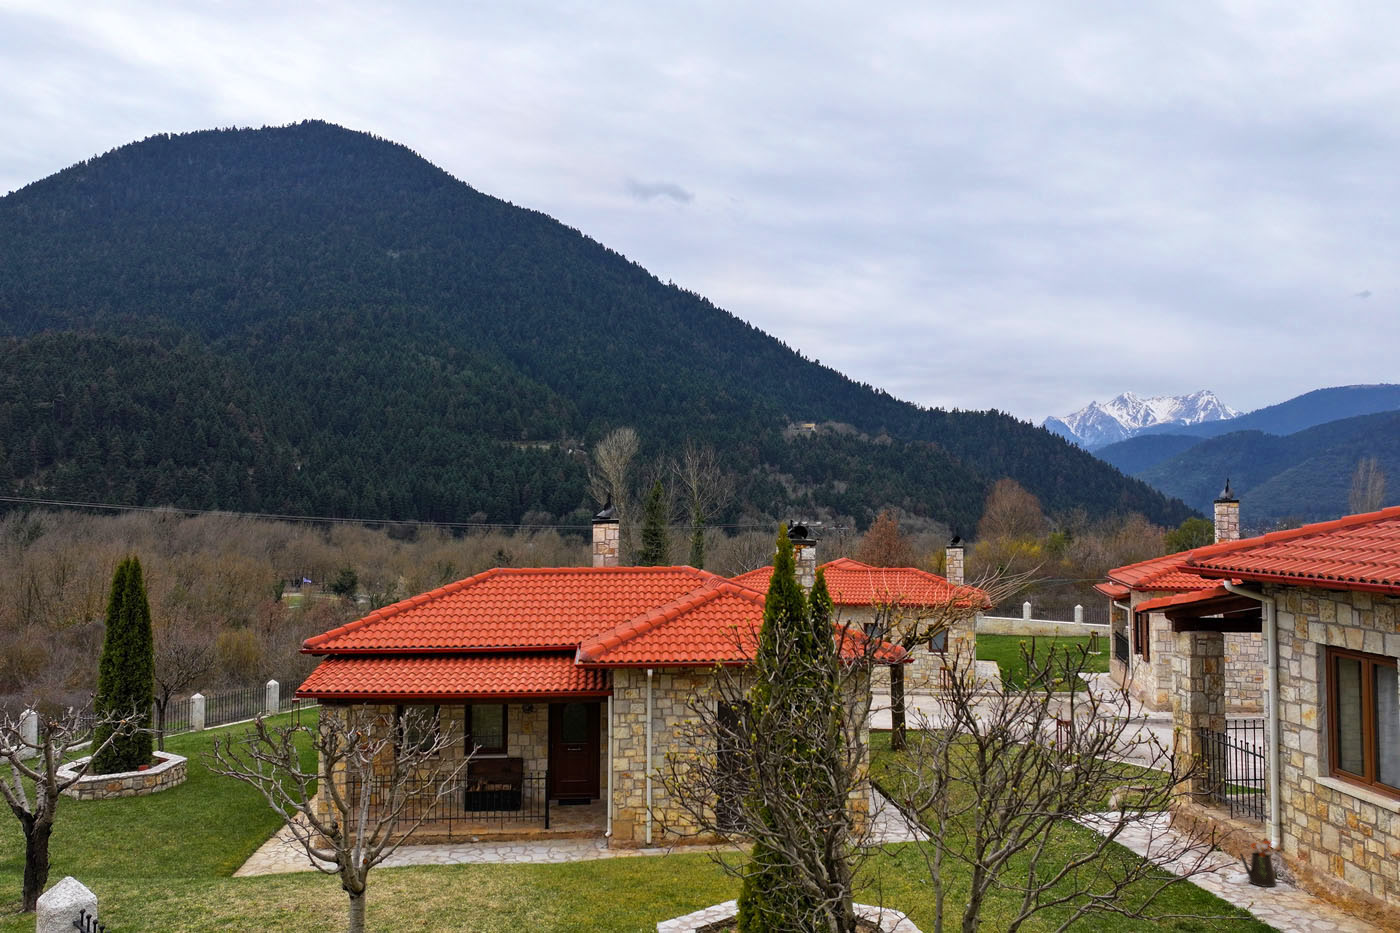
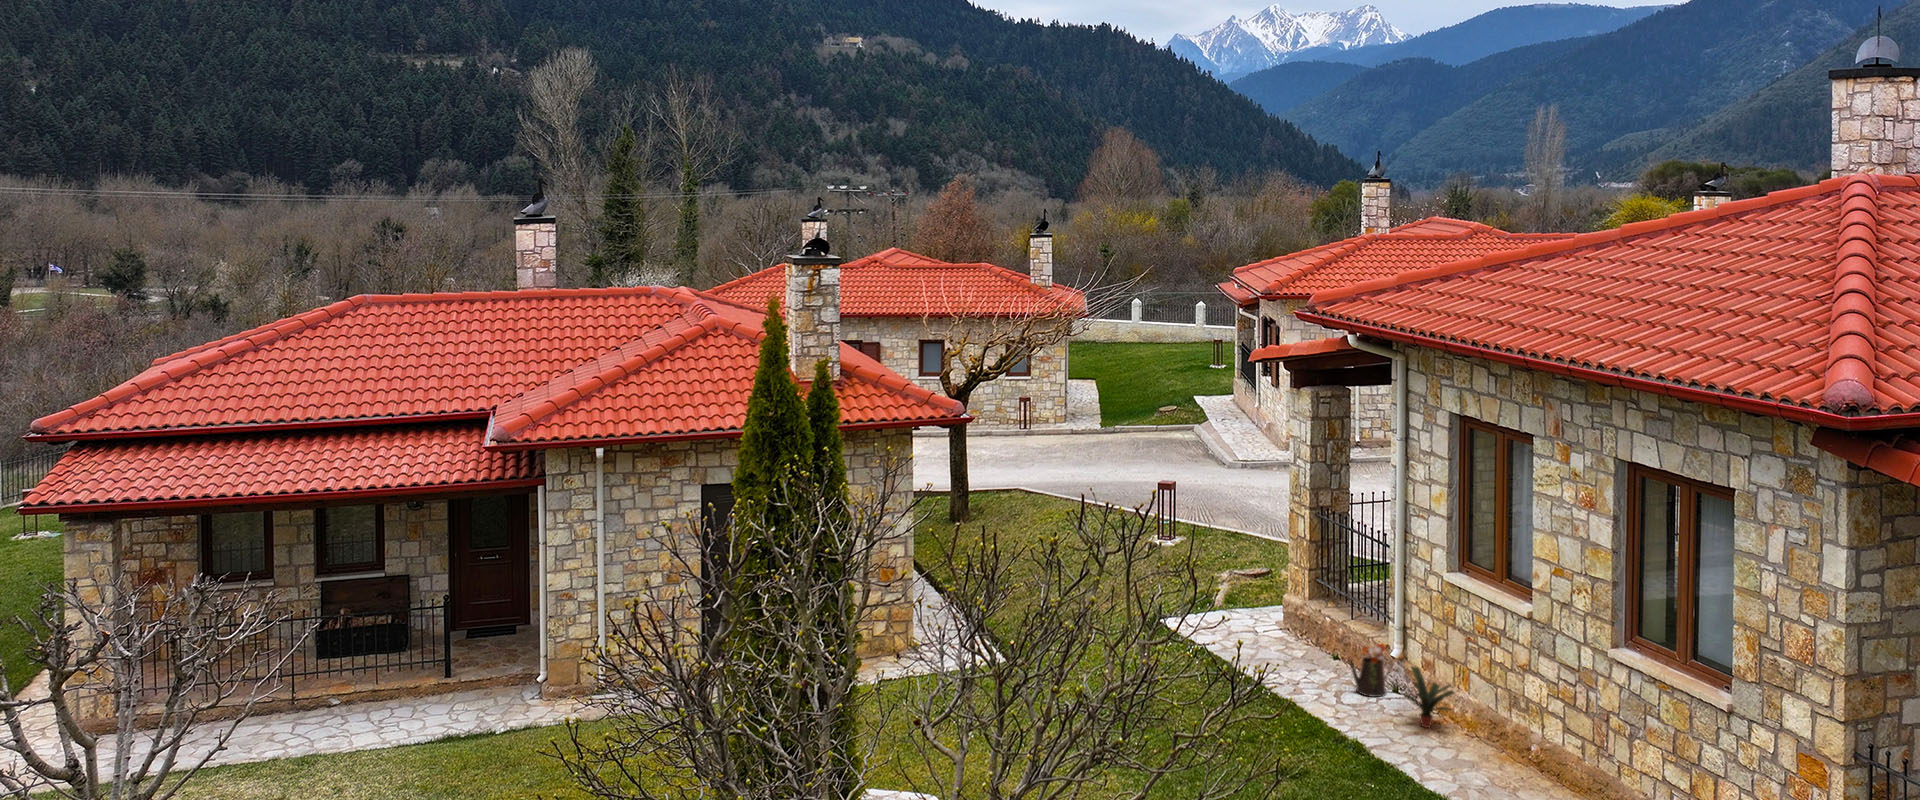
potted plant: none [1288,858,1338,912] -> present [1405,666,1454,728]

